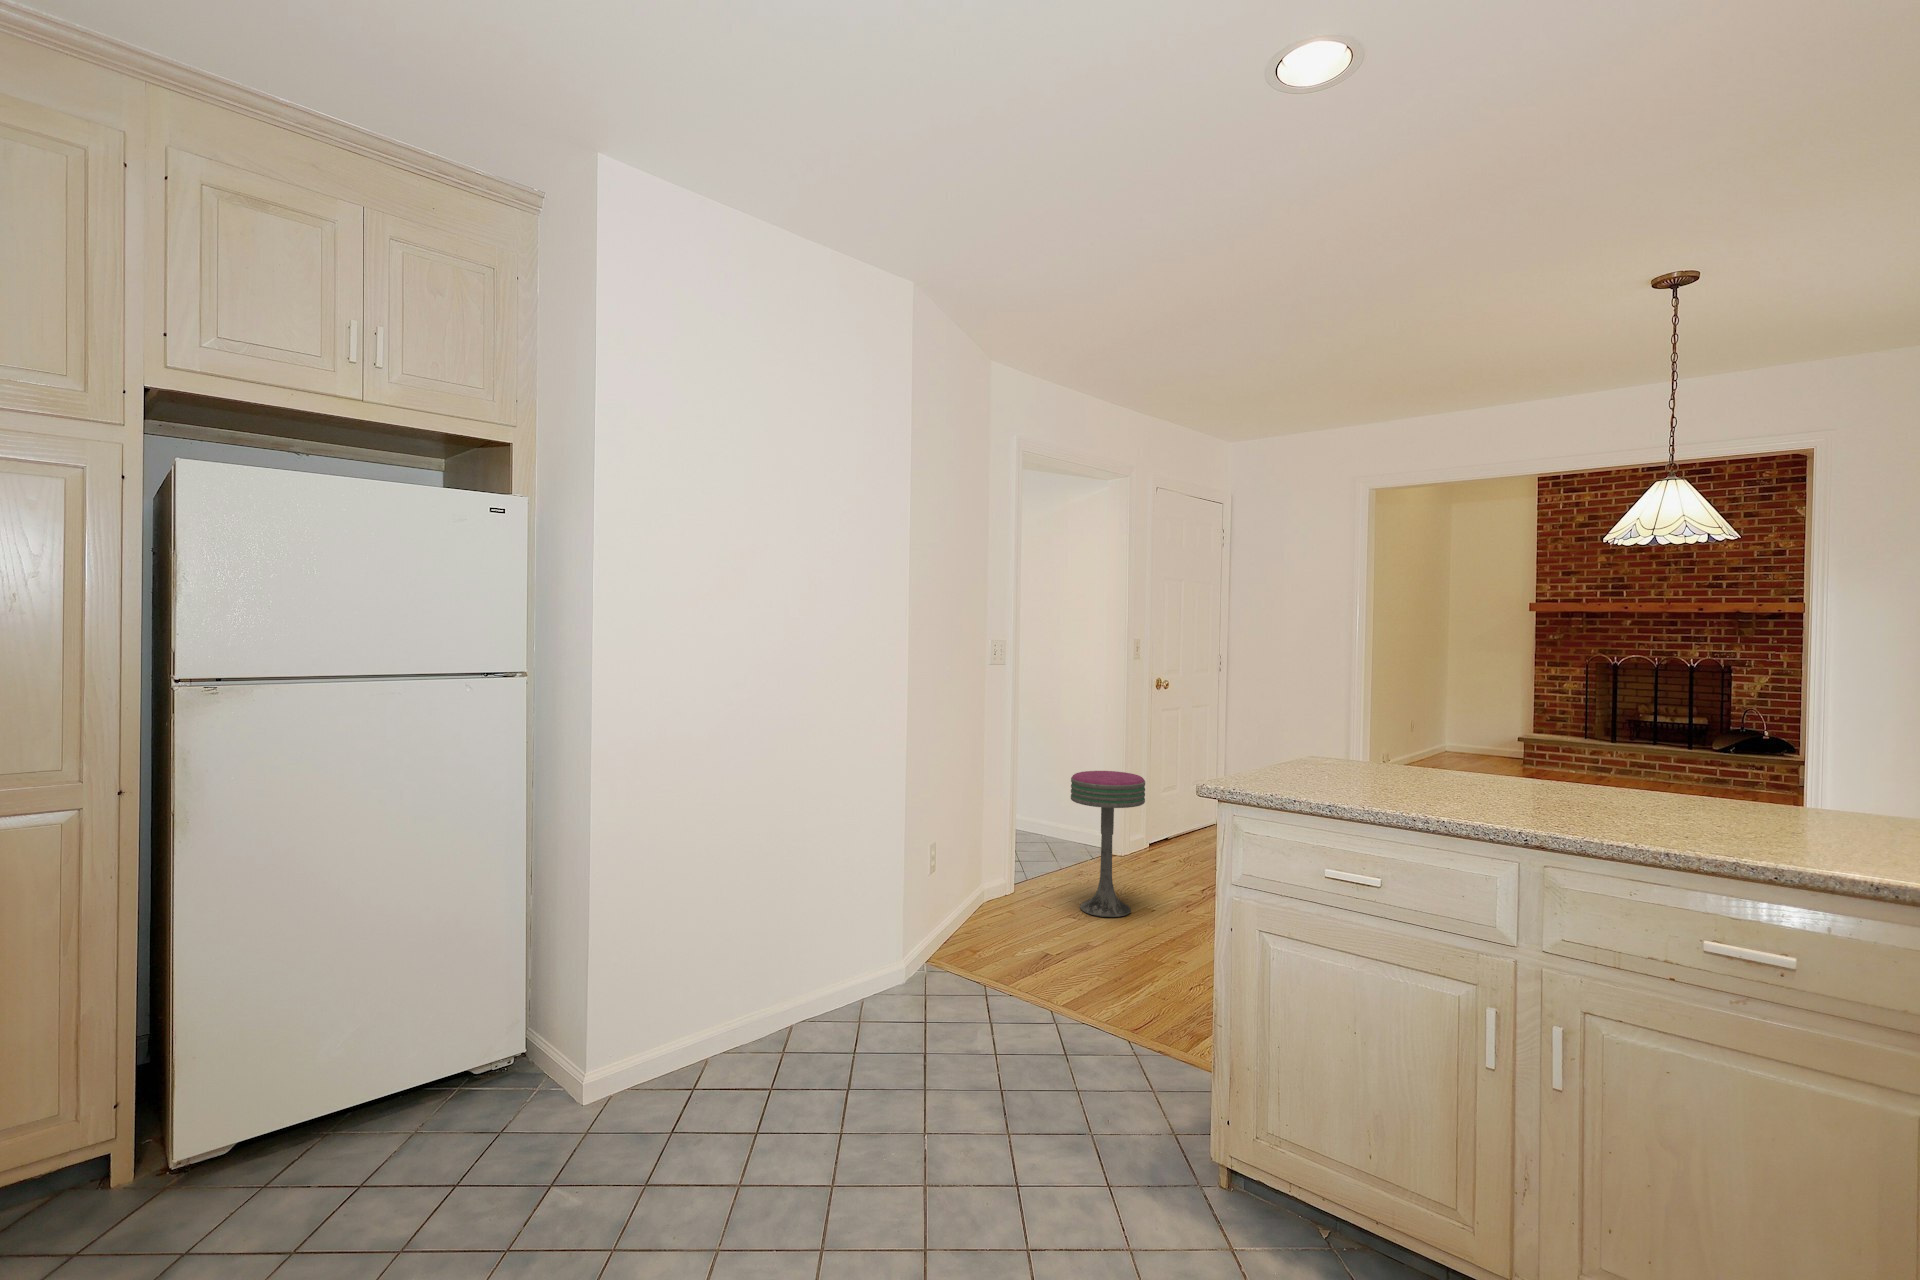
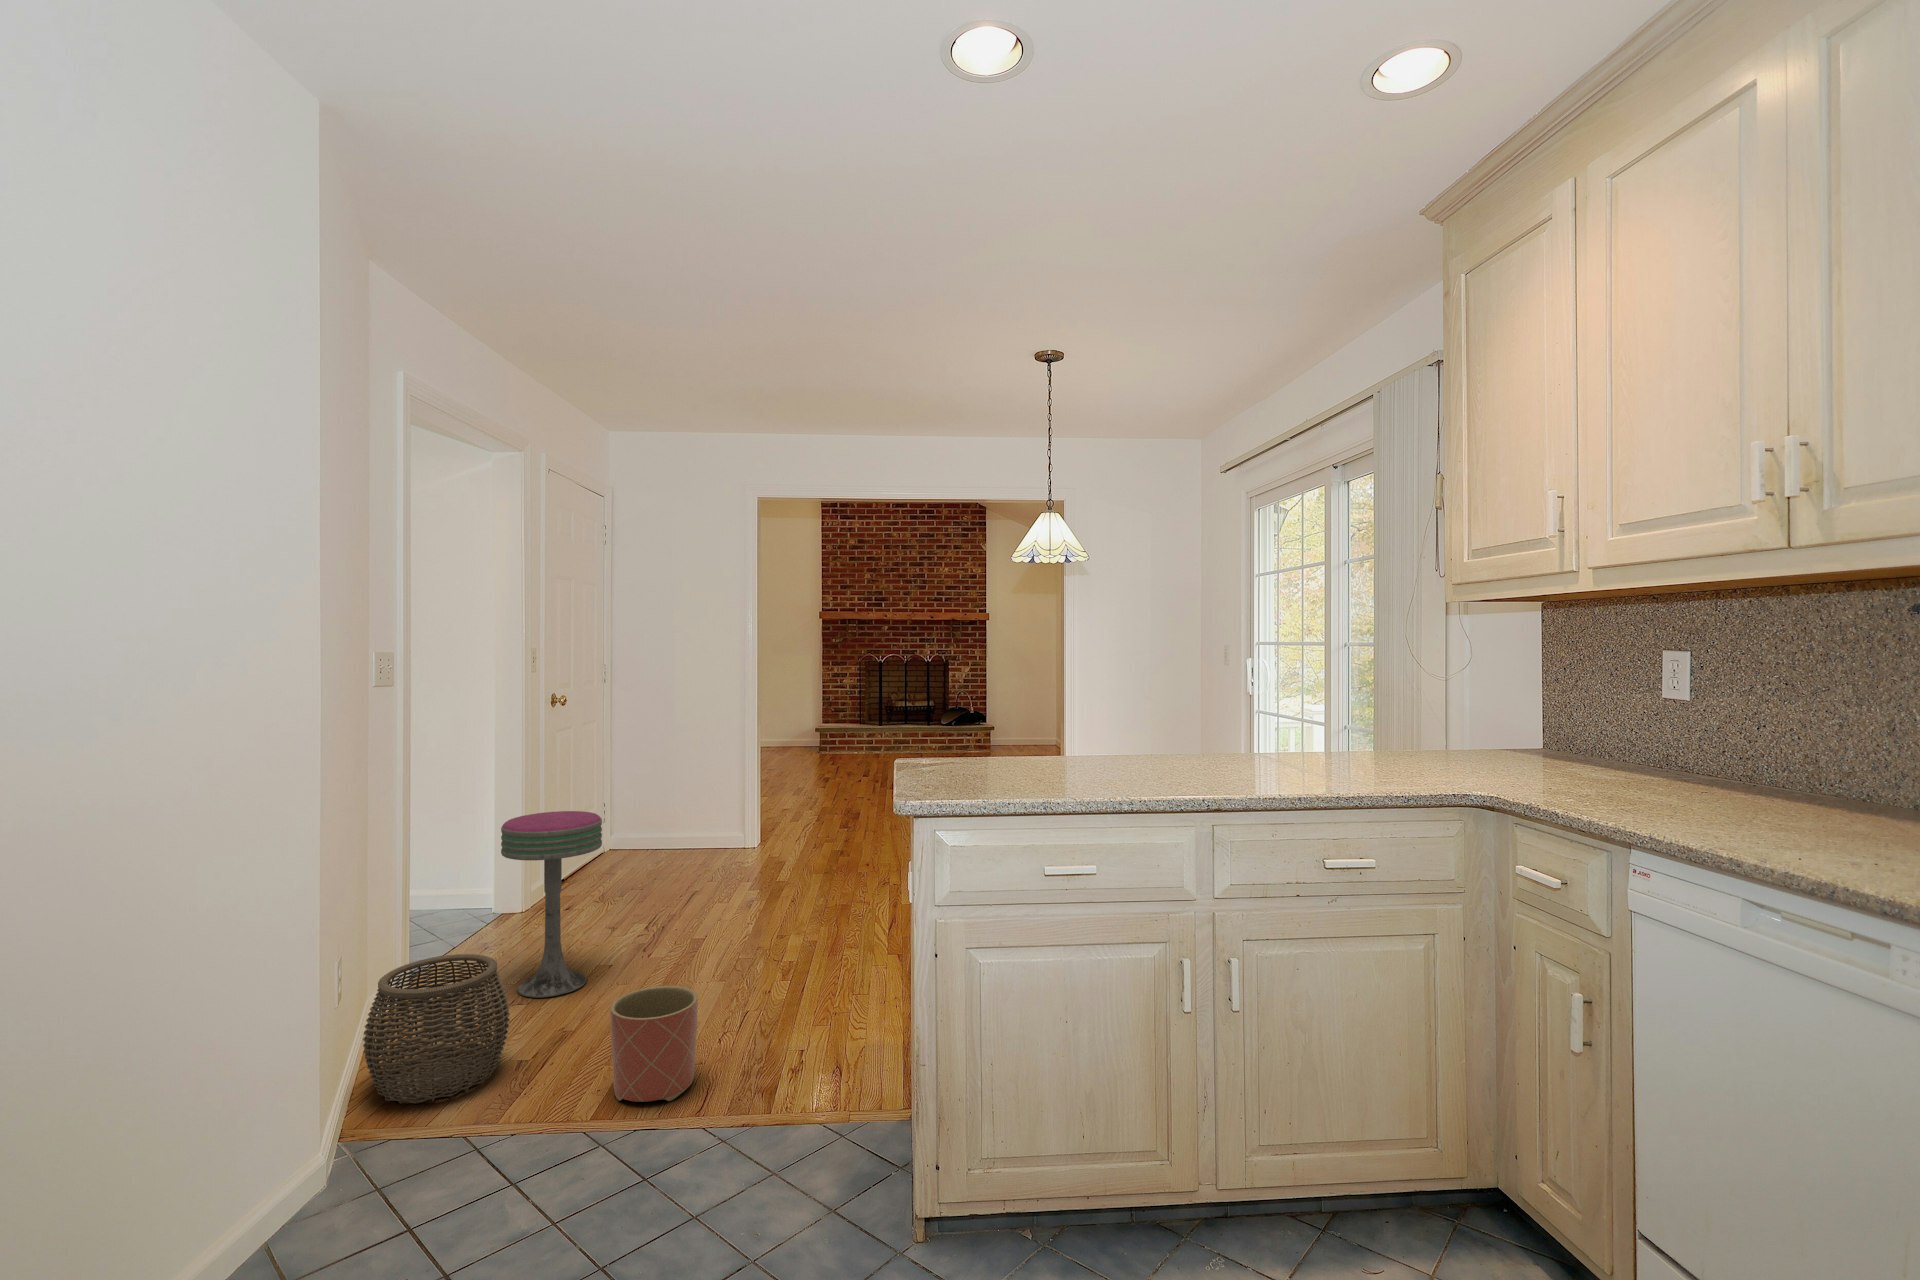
woven basket: none [953,858,1043,956] -> present [363,954,510,1103]
planter: none [1086,918,1154,1011] -> present [610,986,698,1102]

